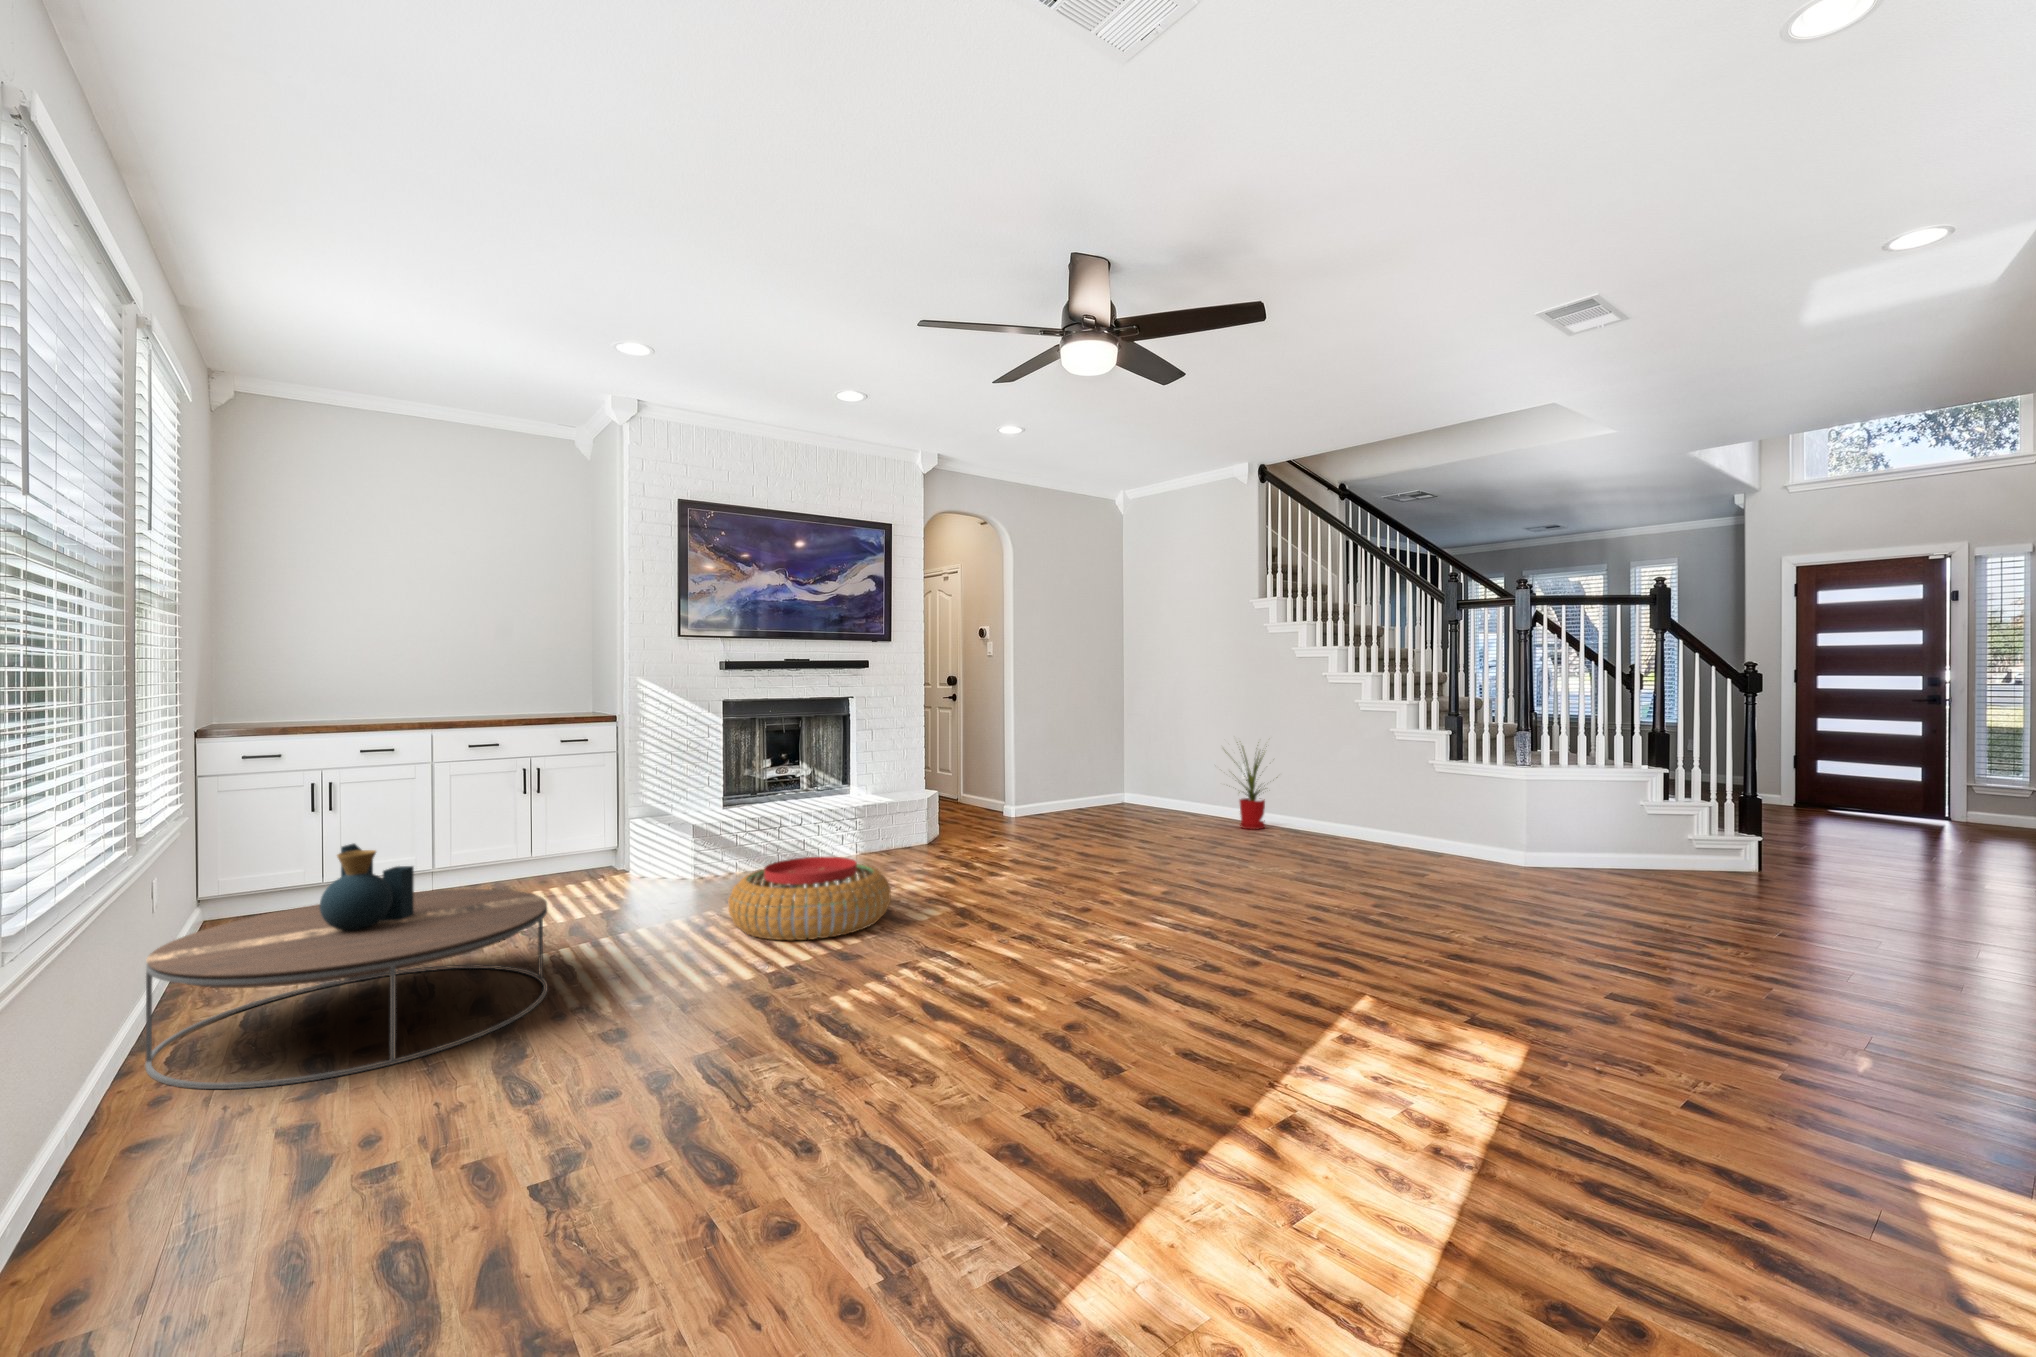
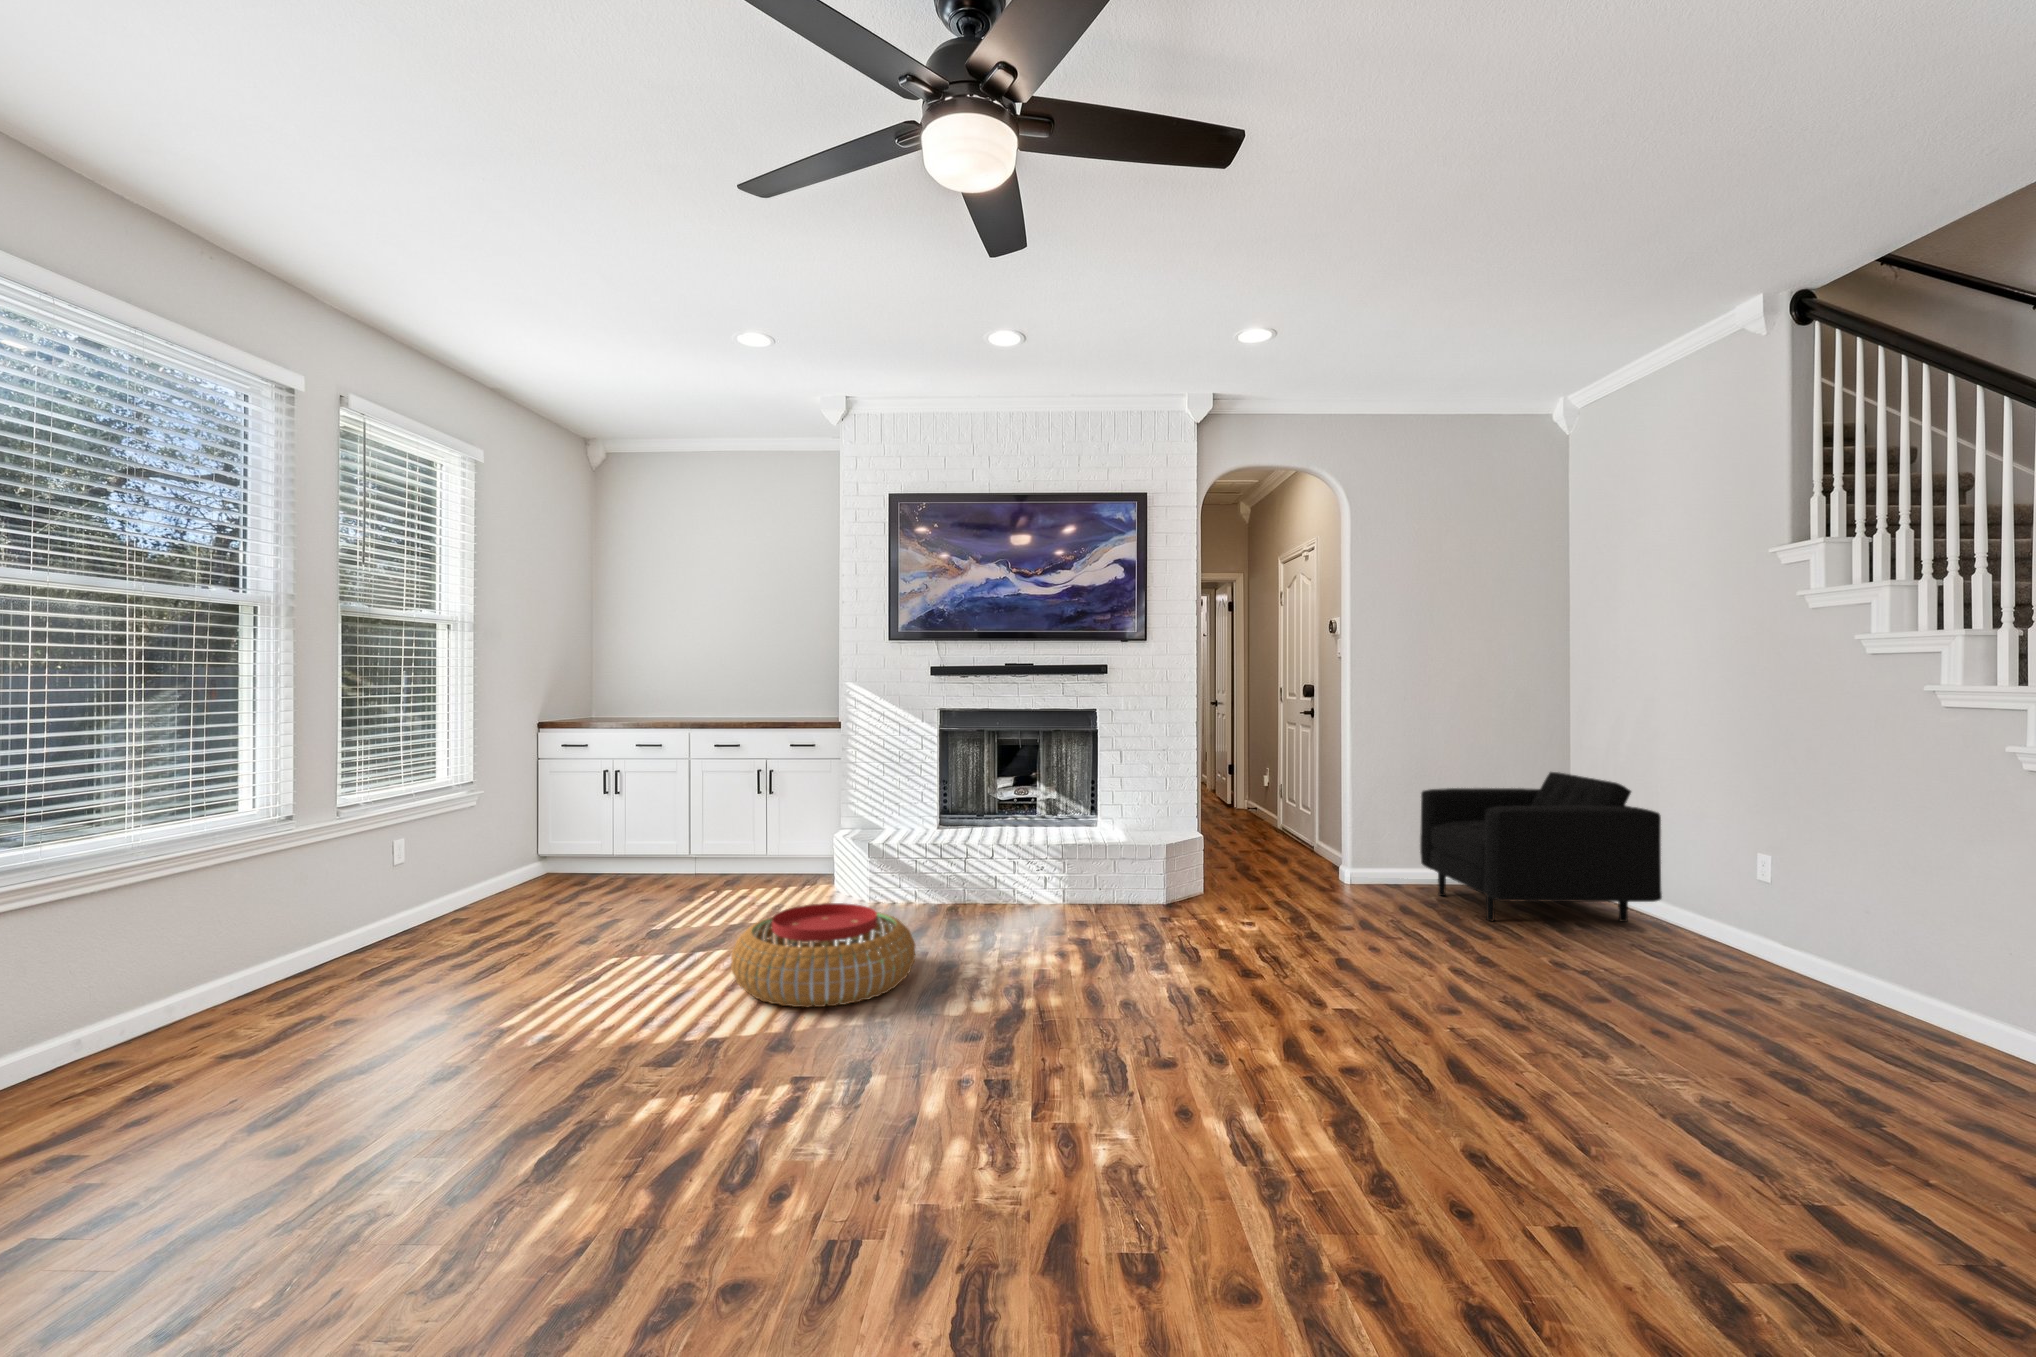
armchair: none [1048,731,1188,824] -> present [1420,772,1662,922]
house plant: present [1233,747,1266,829] -> none [1652,806,1813,988]
coffee table: present [145,844,547,1089] -> none [252,834,563,1030]

